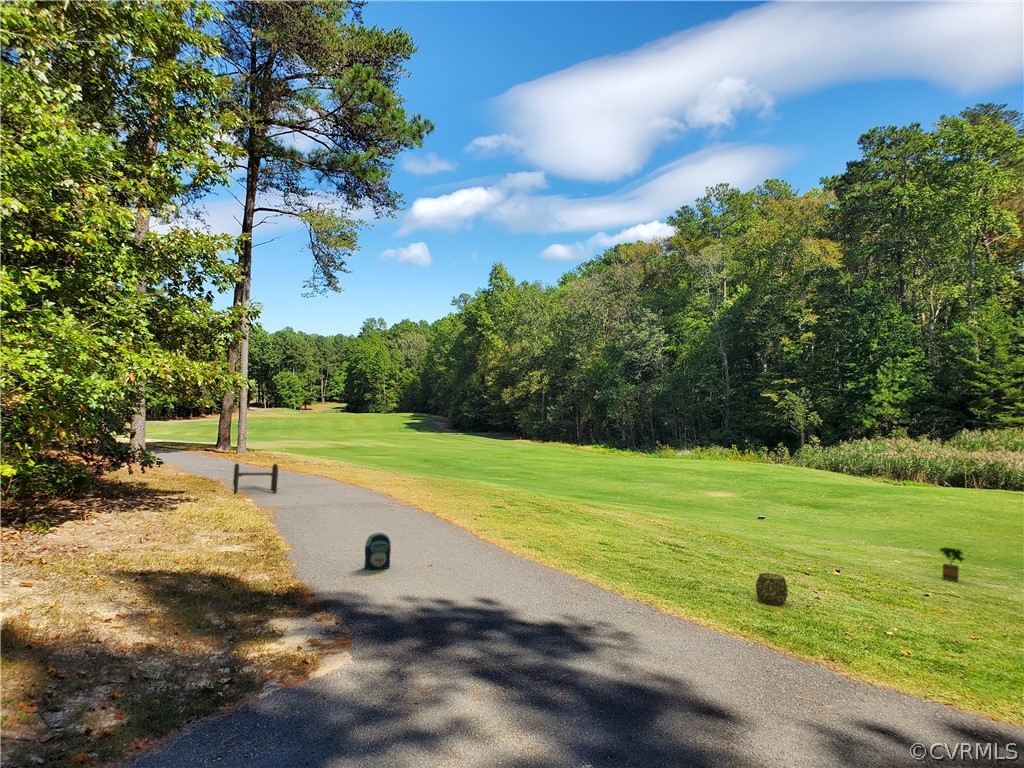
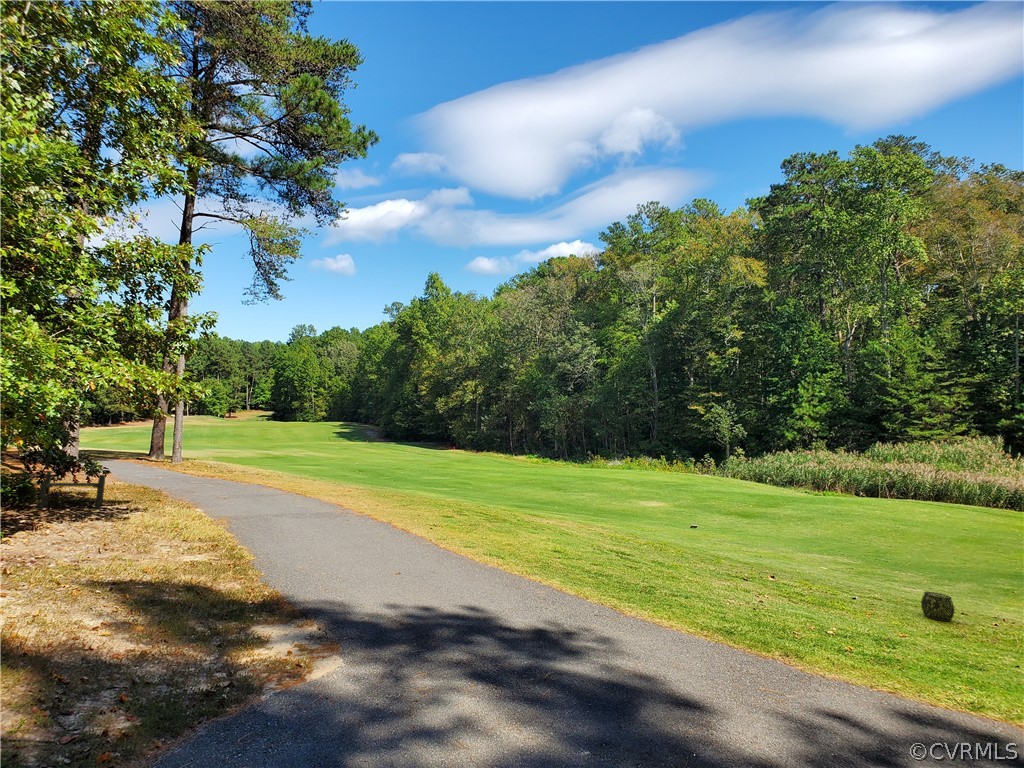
backpack: present [364,533,391,569] -> none [90,576,142,633]
potted tree: present [940,548,964,582] -> none [884,578,916,623]
woven basket: present [756,573,788,605] -> present [921,592,955,622]

